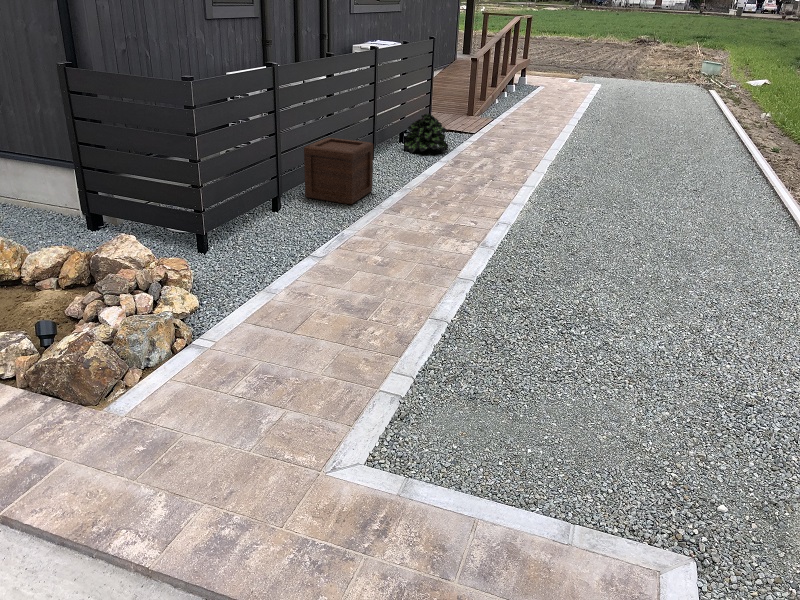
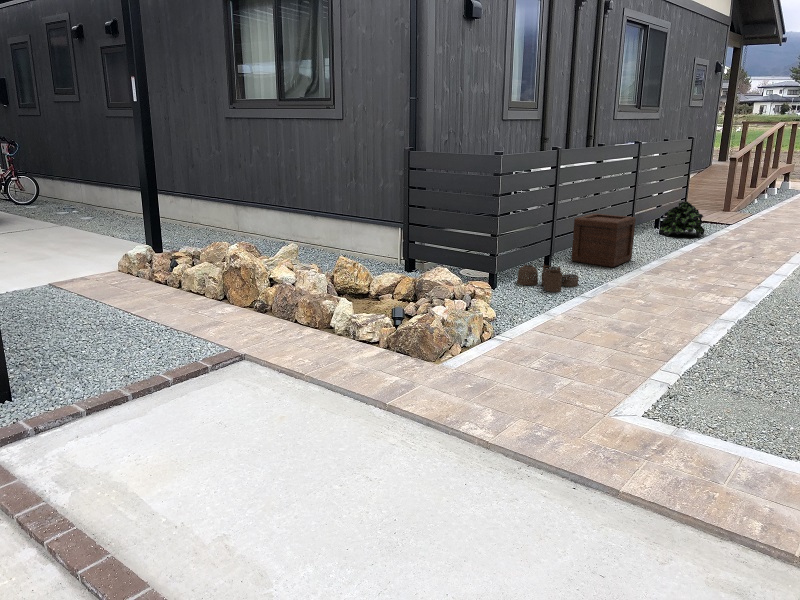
woven basket: none [235,214,309,251] -> present [517,264,579,292]

